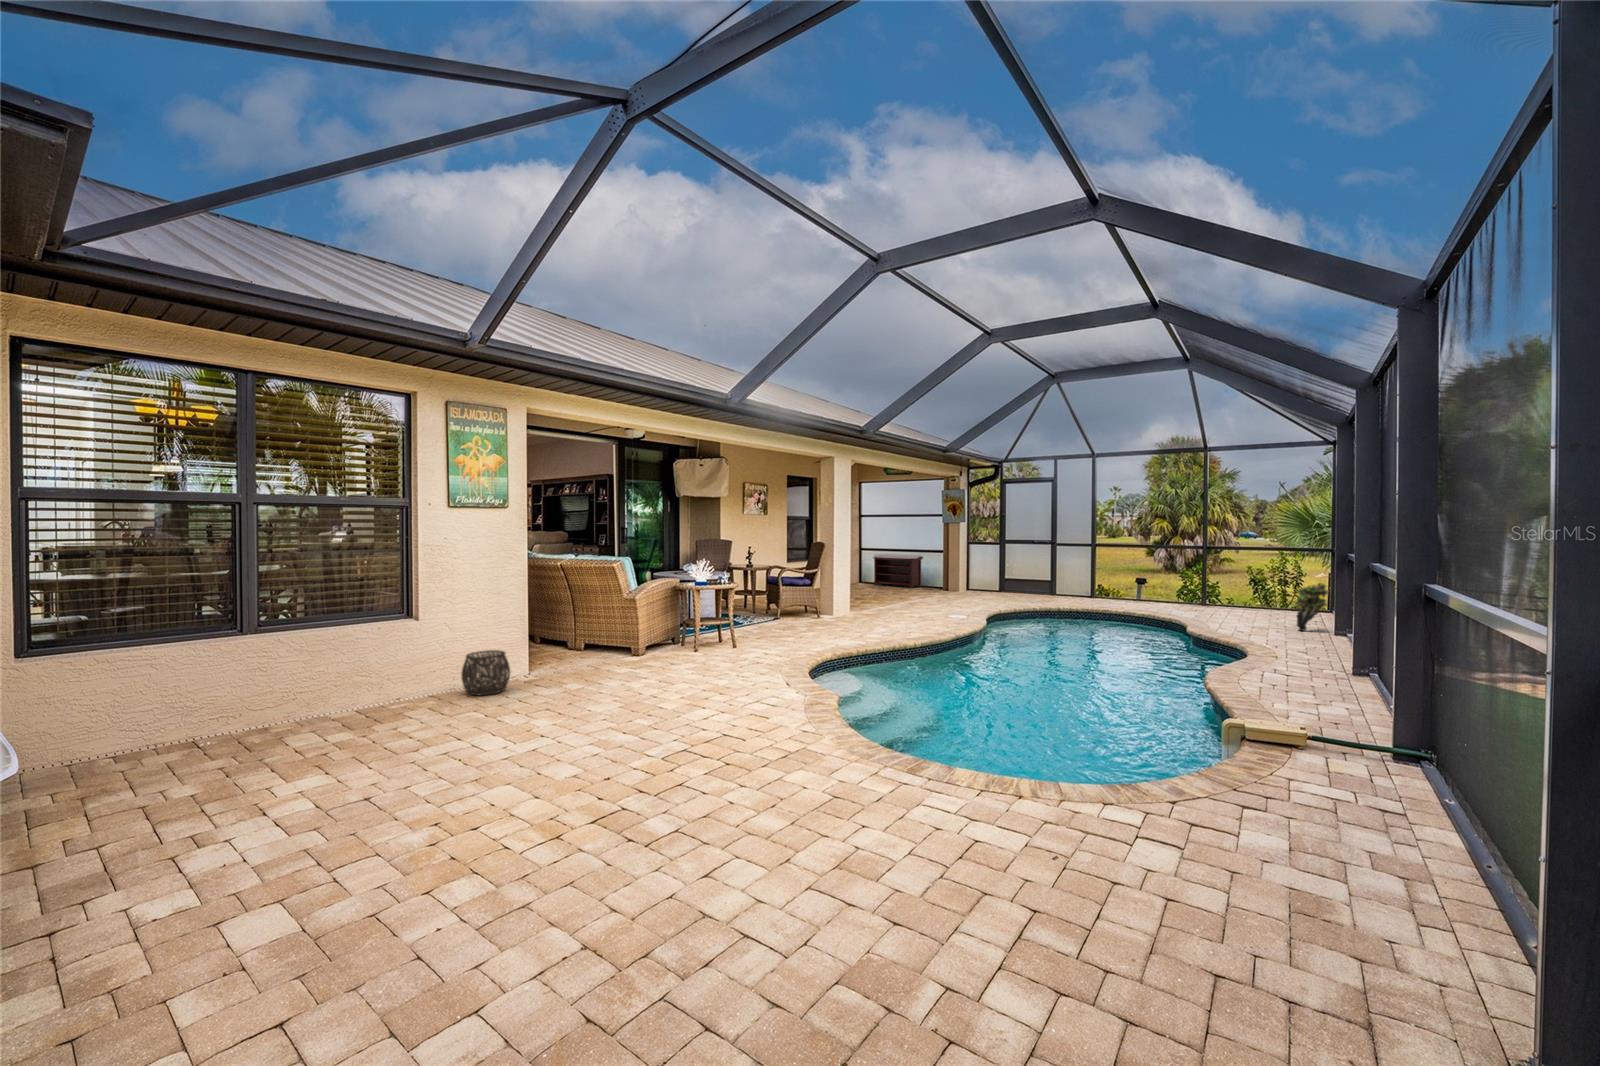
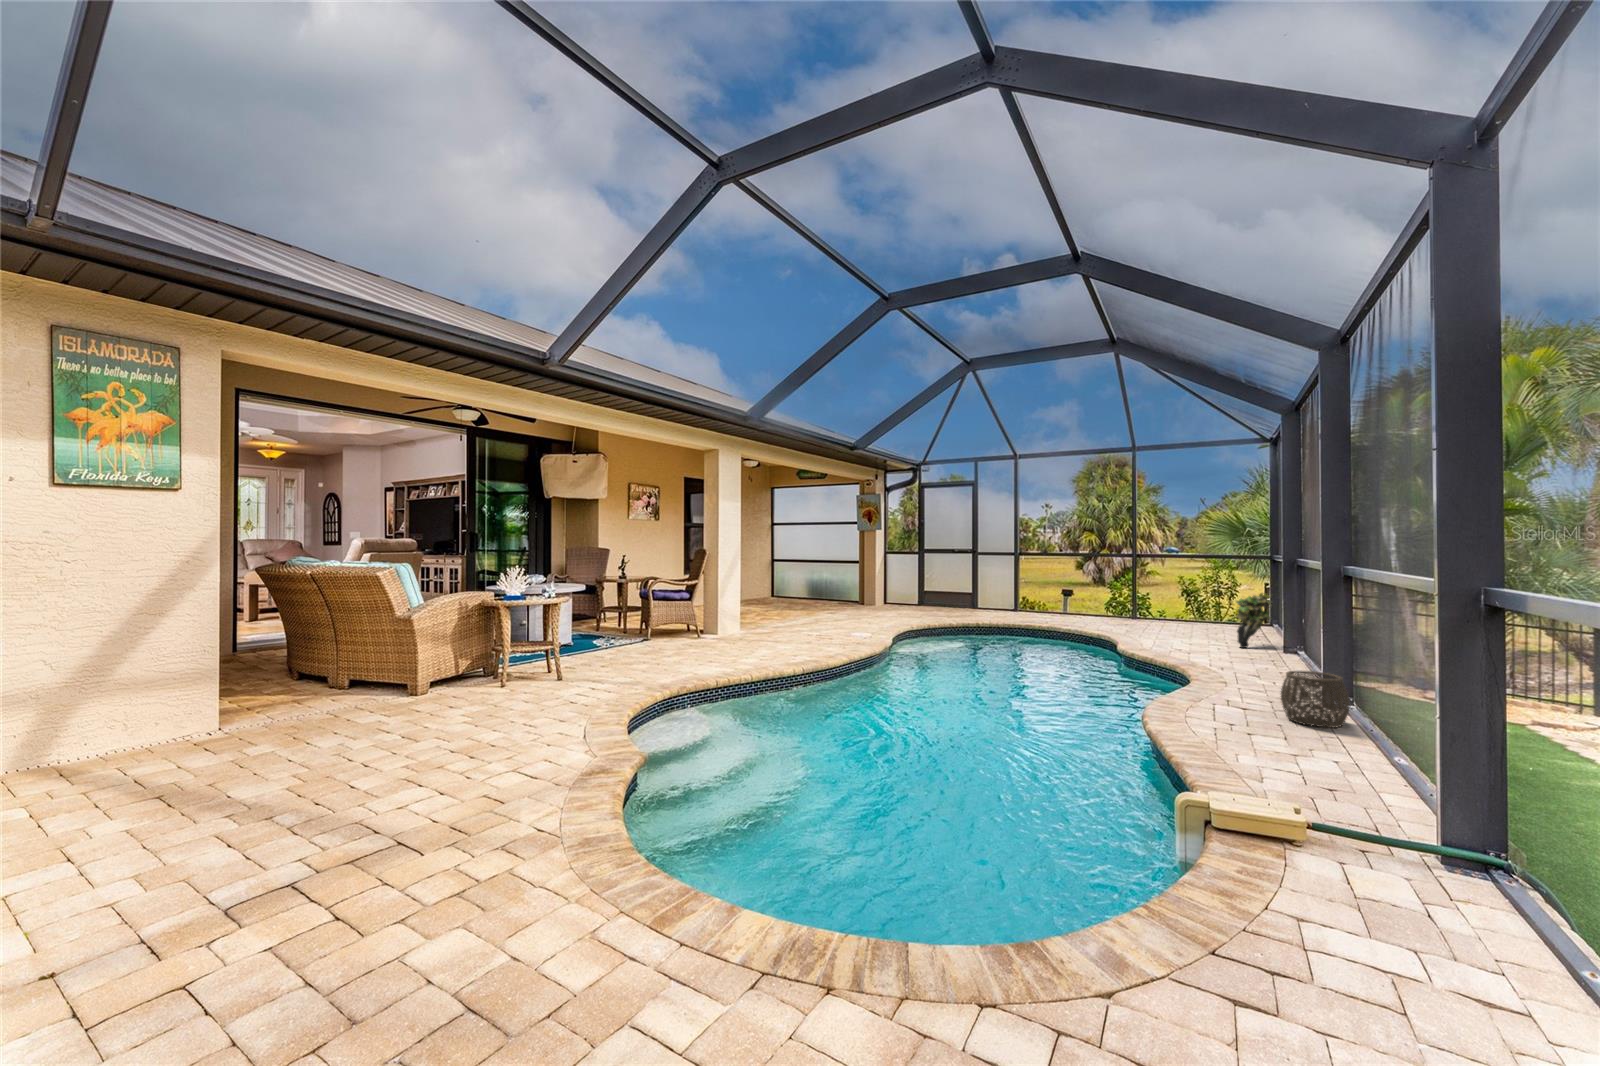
bench: present [873,554,923,588] -> none [786,567,839,603]
woven basket: present [461,650,510,696] -> present [1281,671,1350,728]

